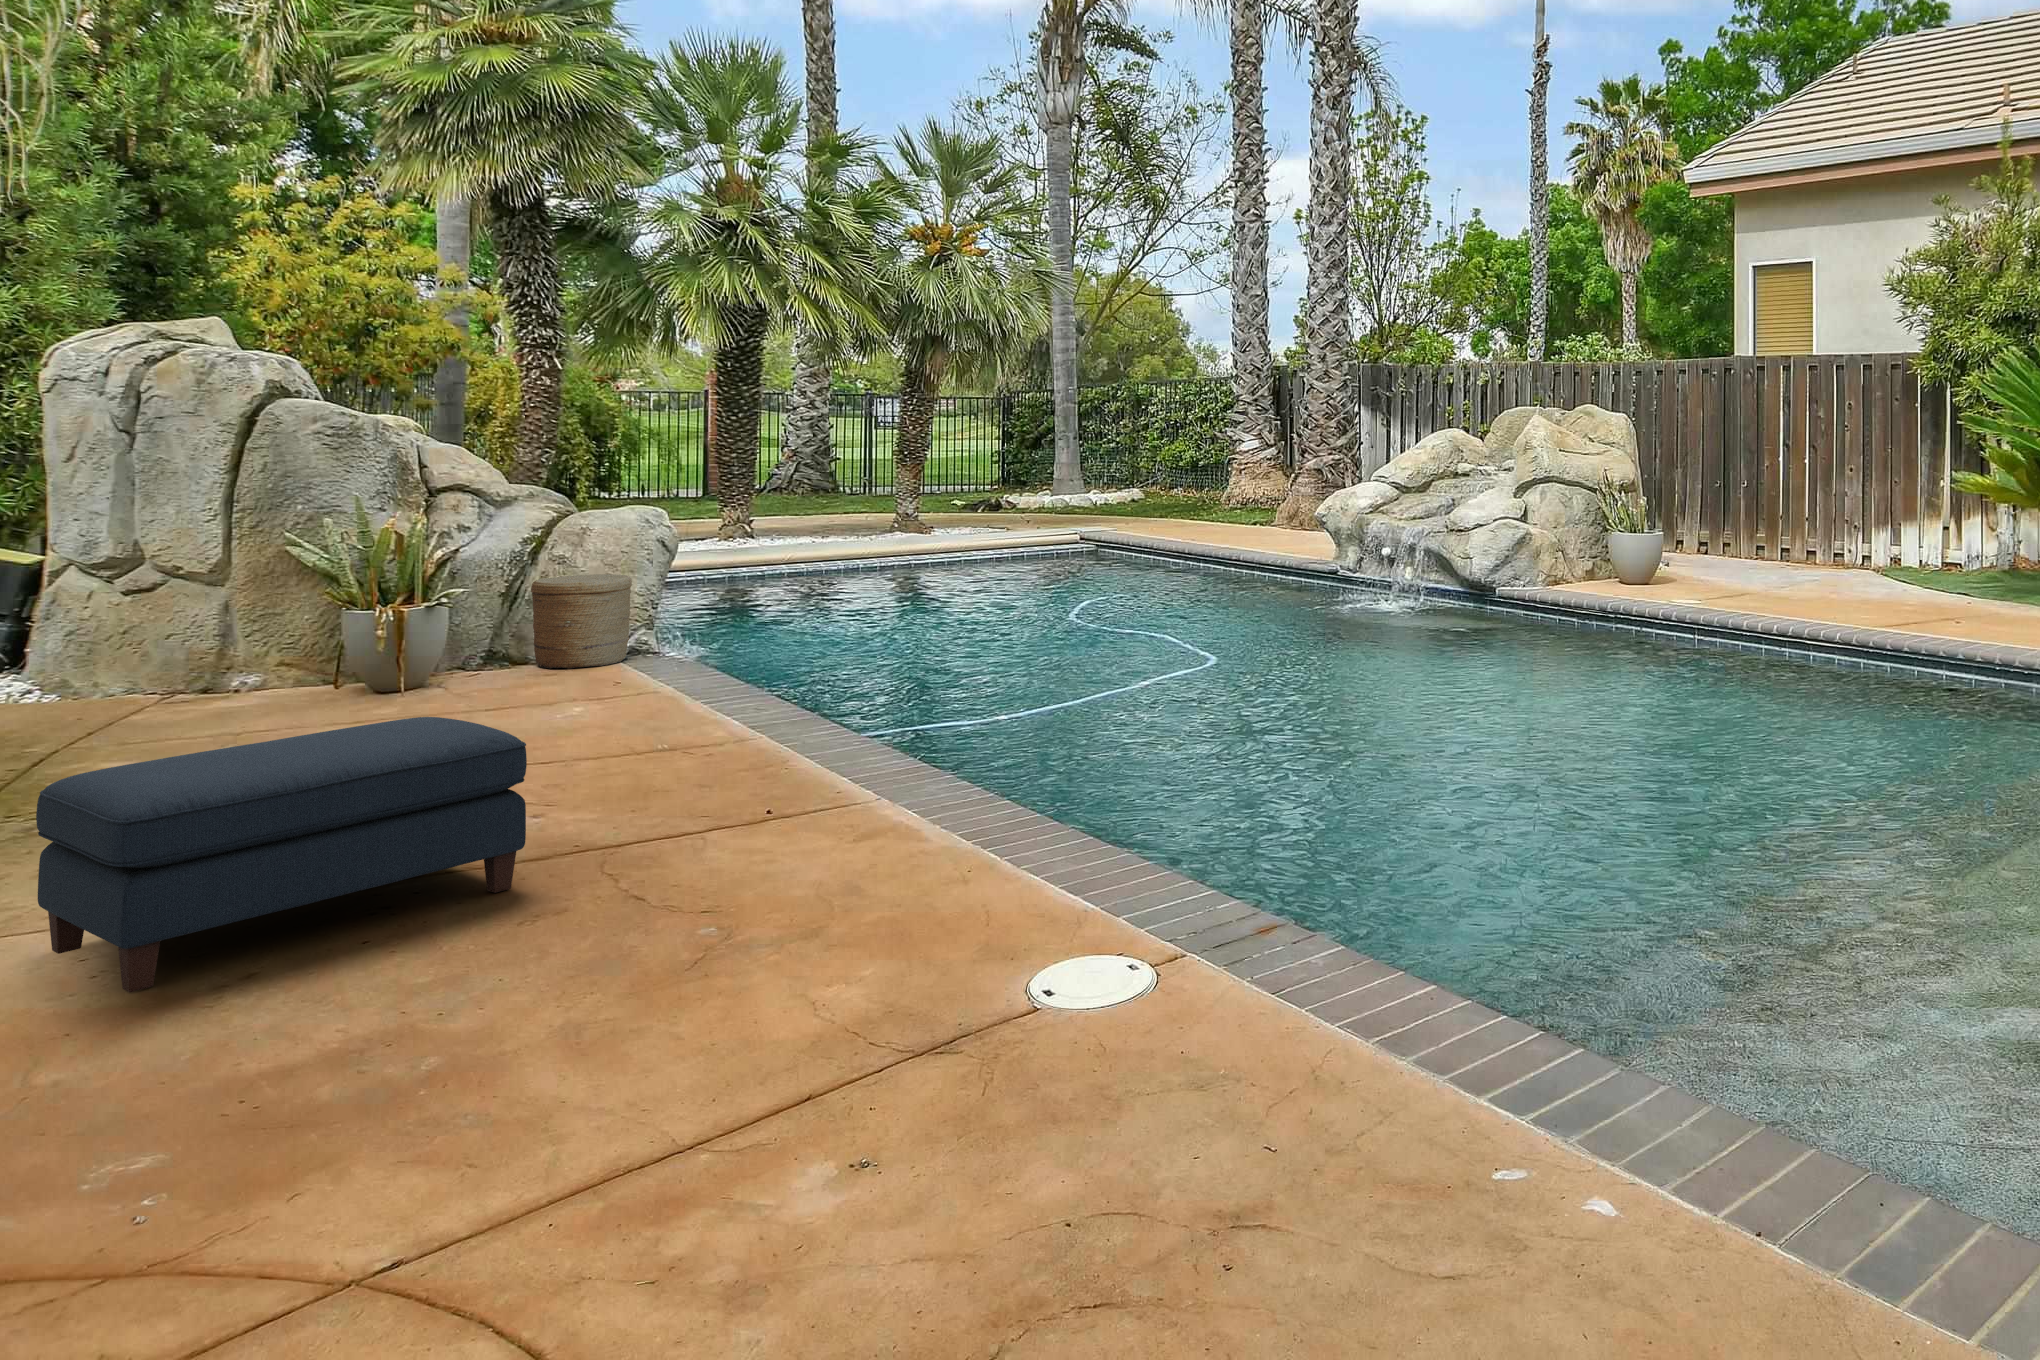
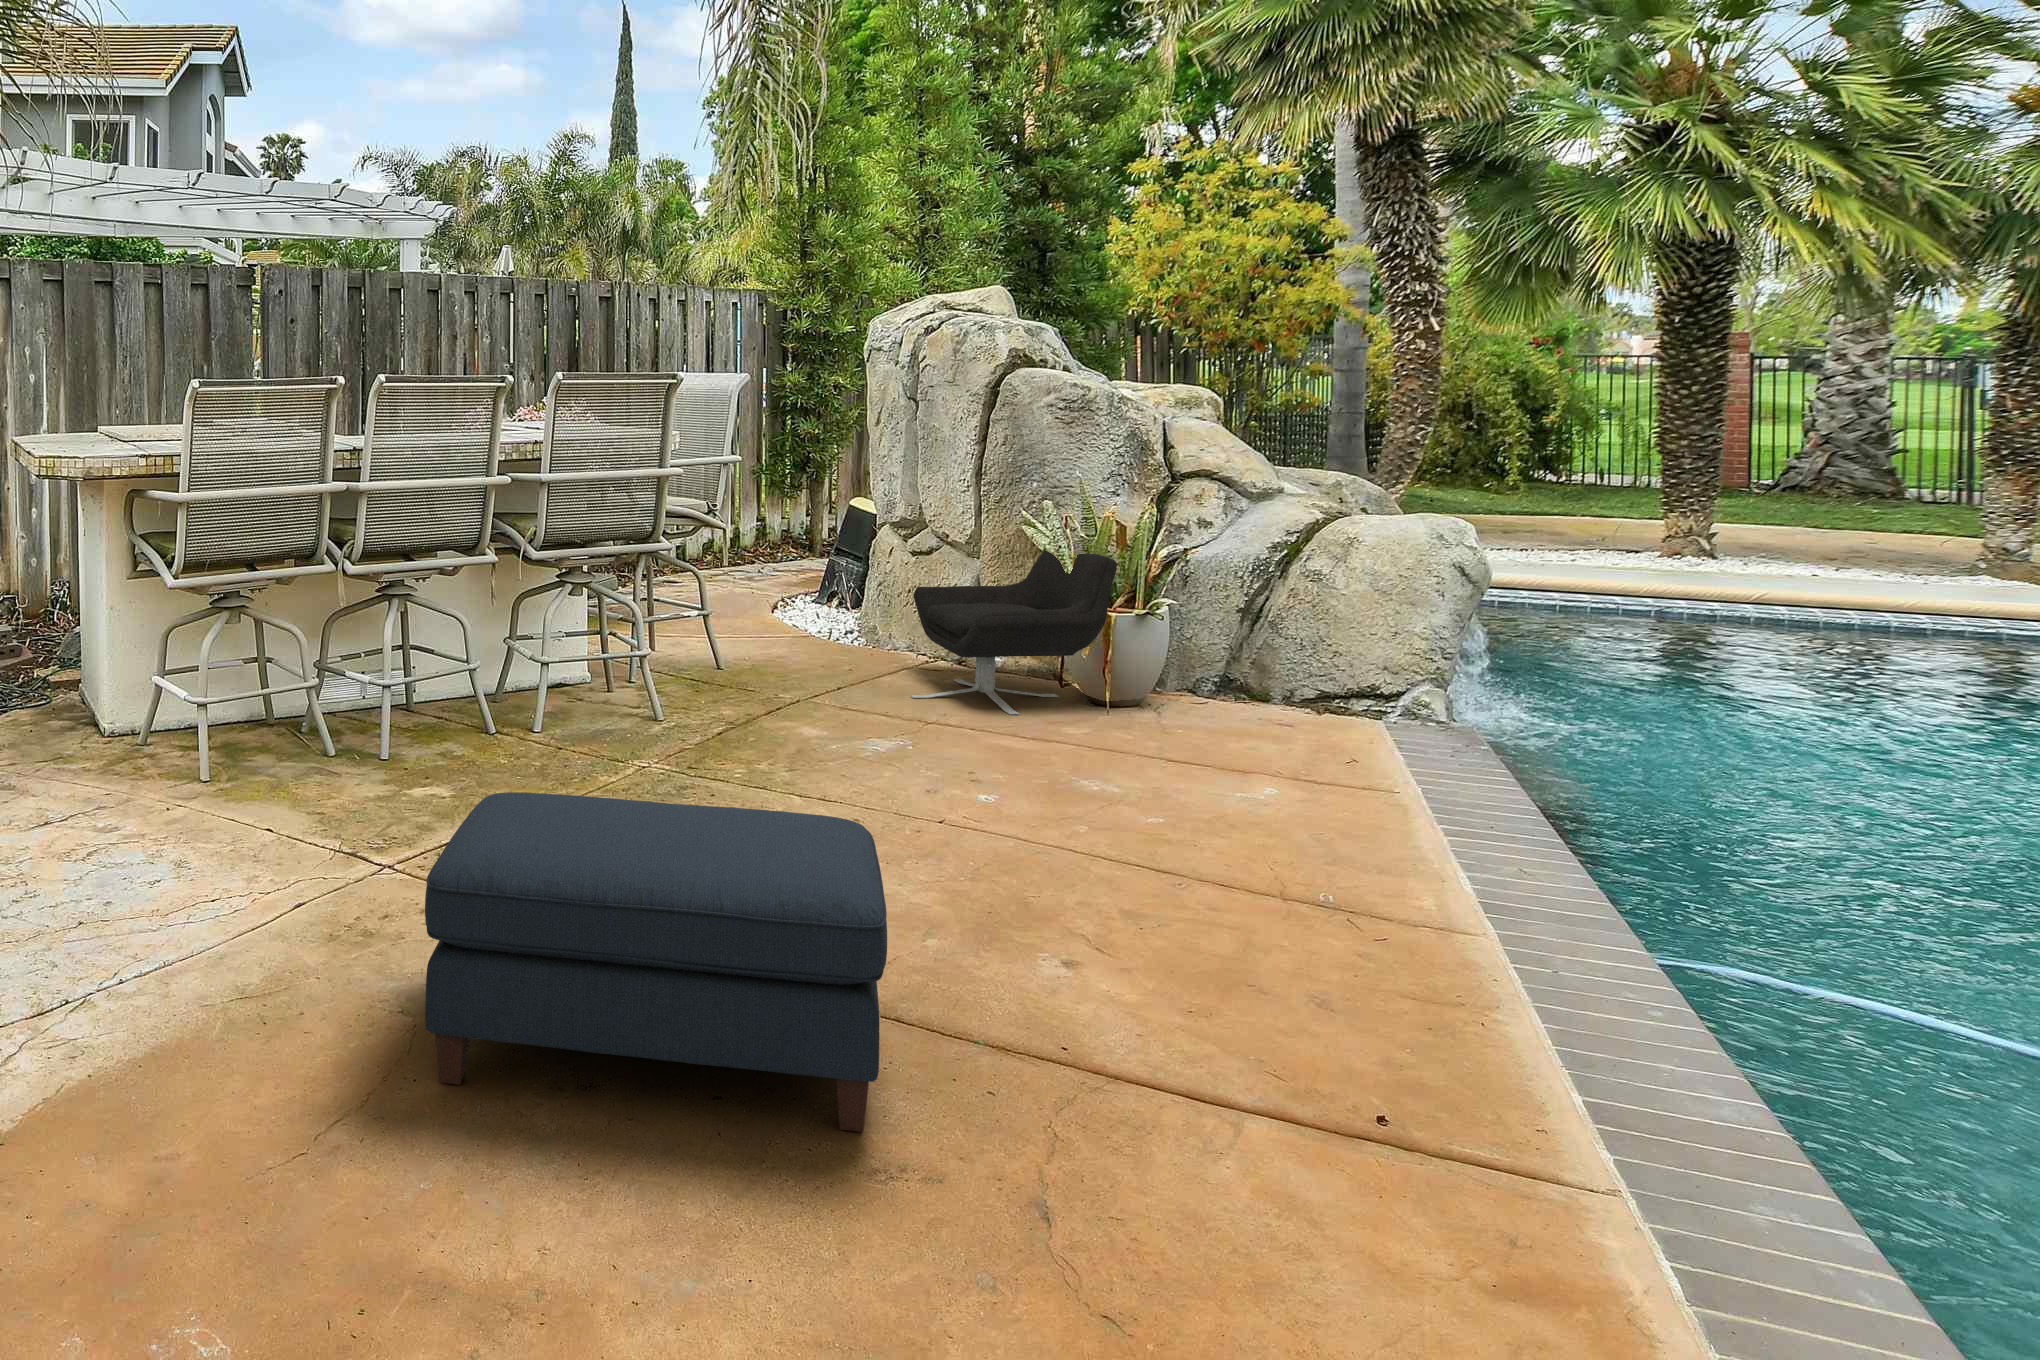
lounge chair: none [171,558,413,725] -> present [911,550,1117,714]
woven basket: present [531,574,632,669] -> none [1265,599,1395,729]

